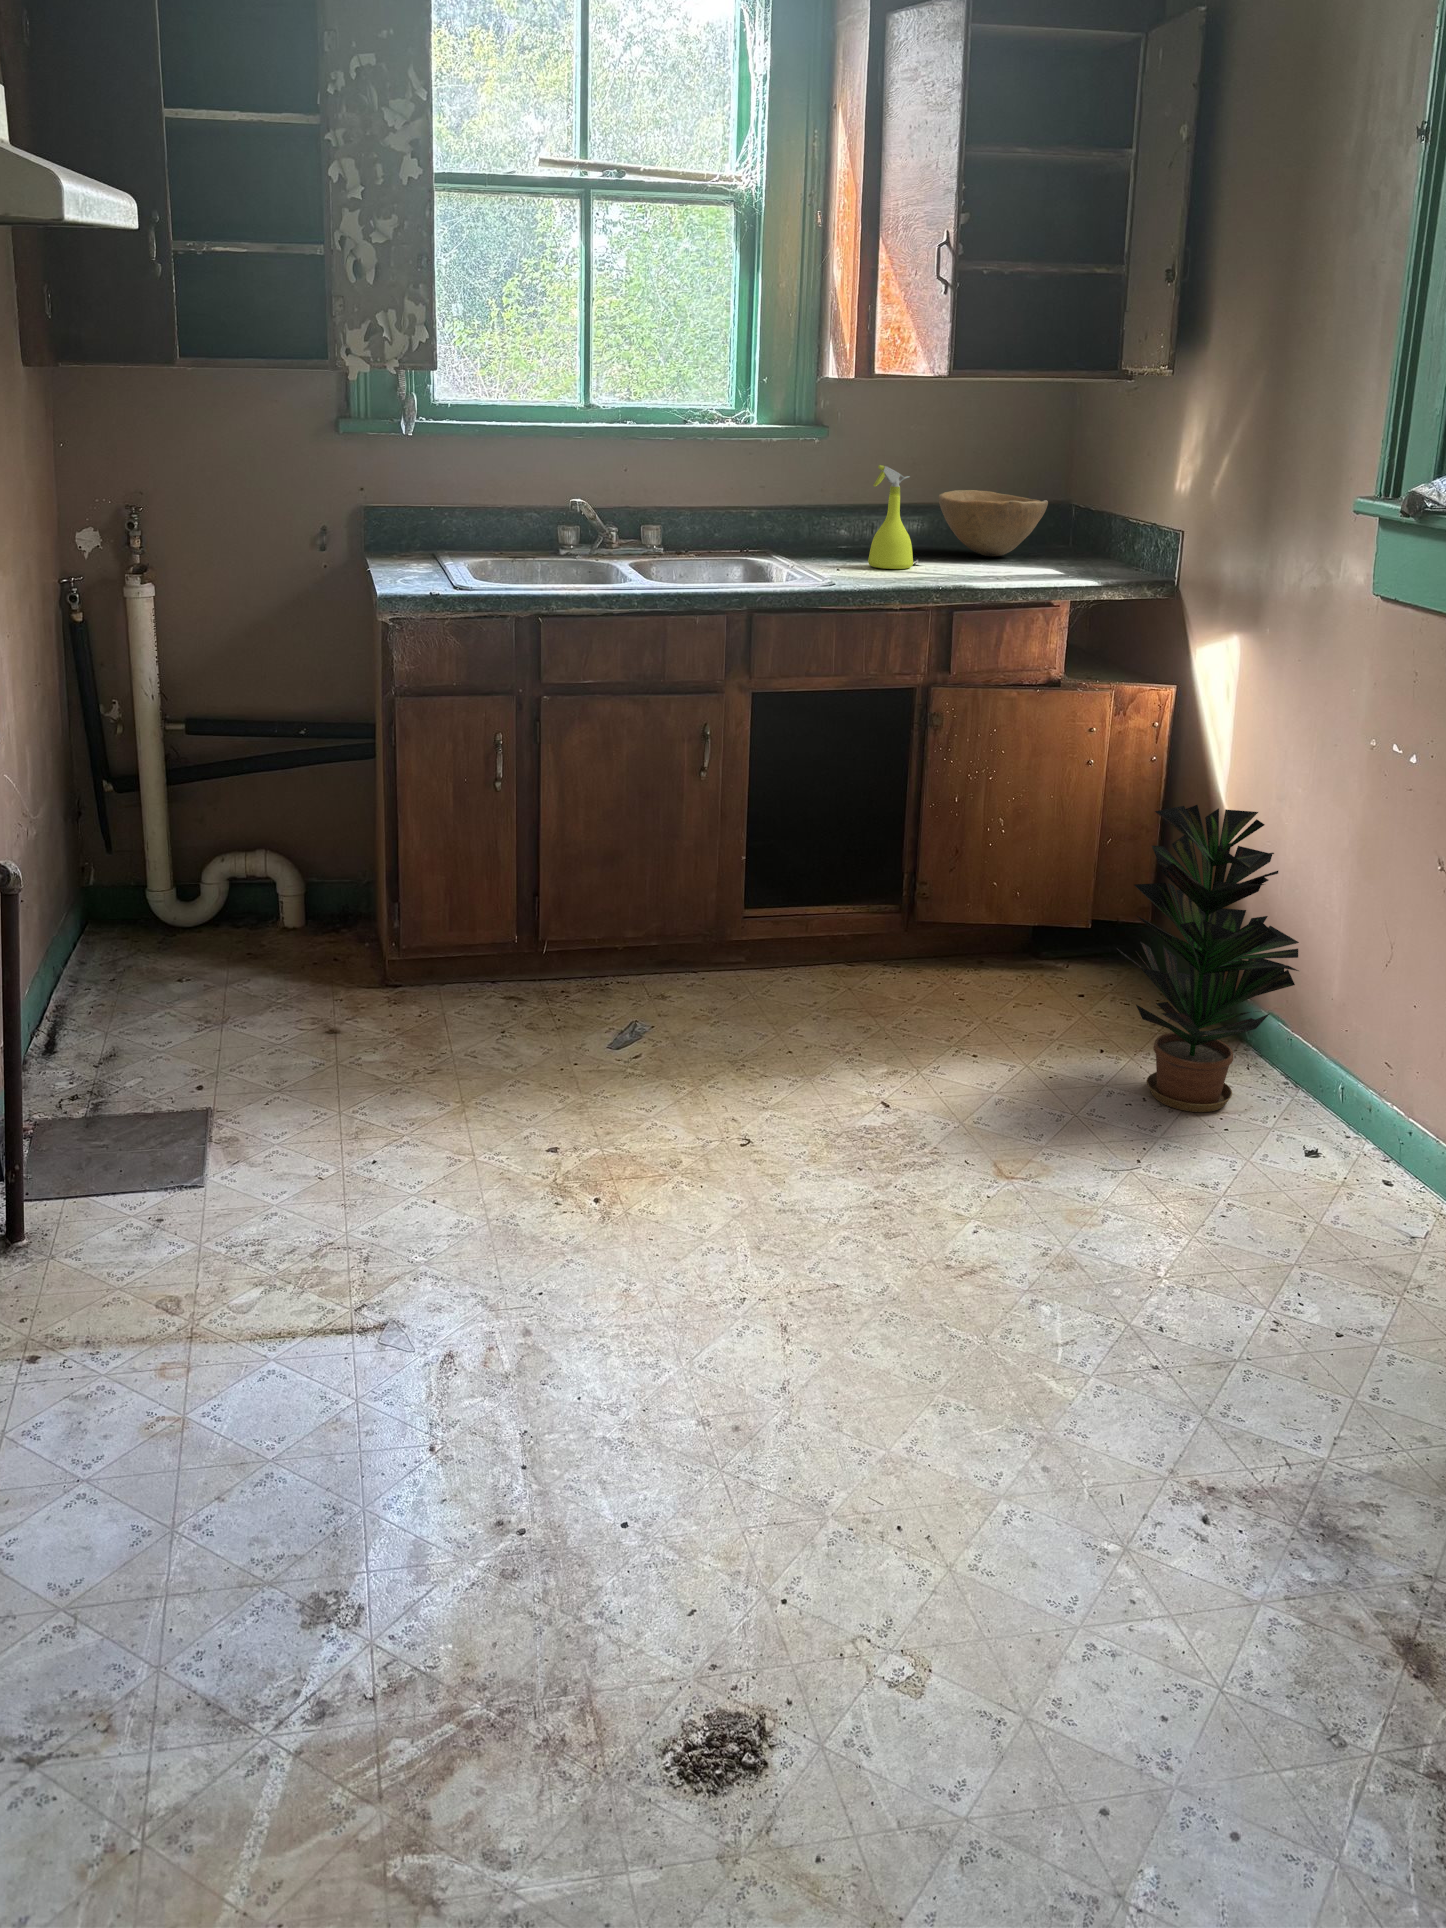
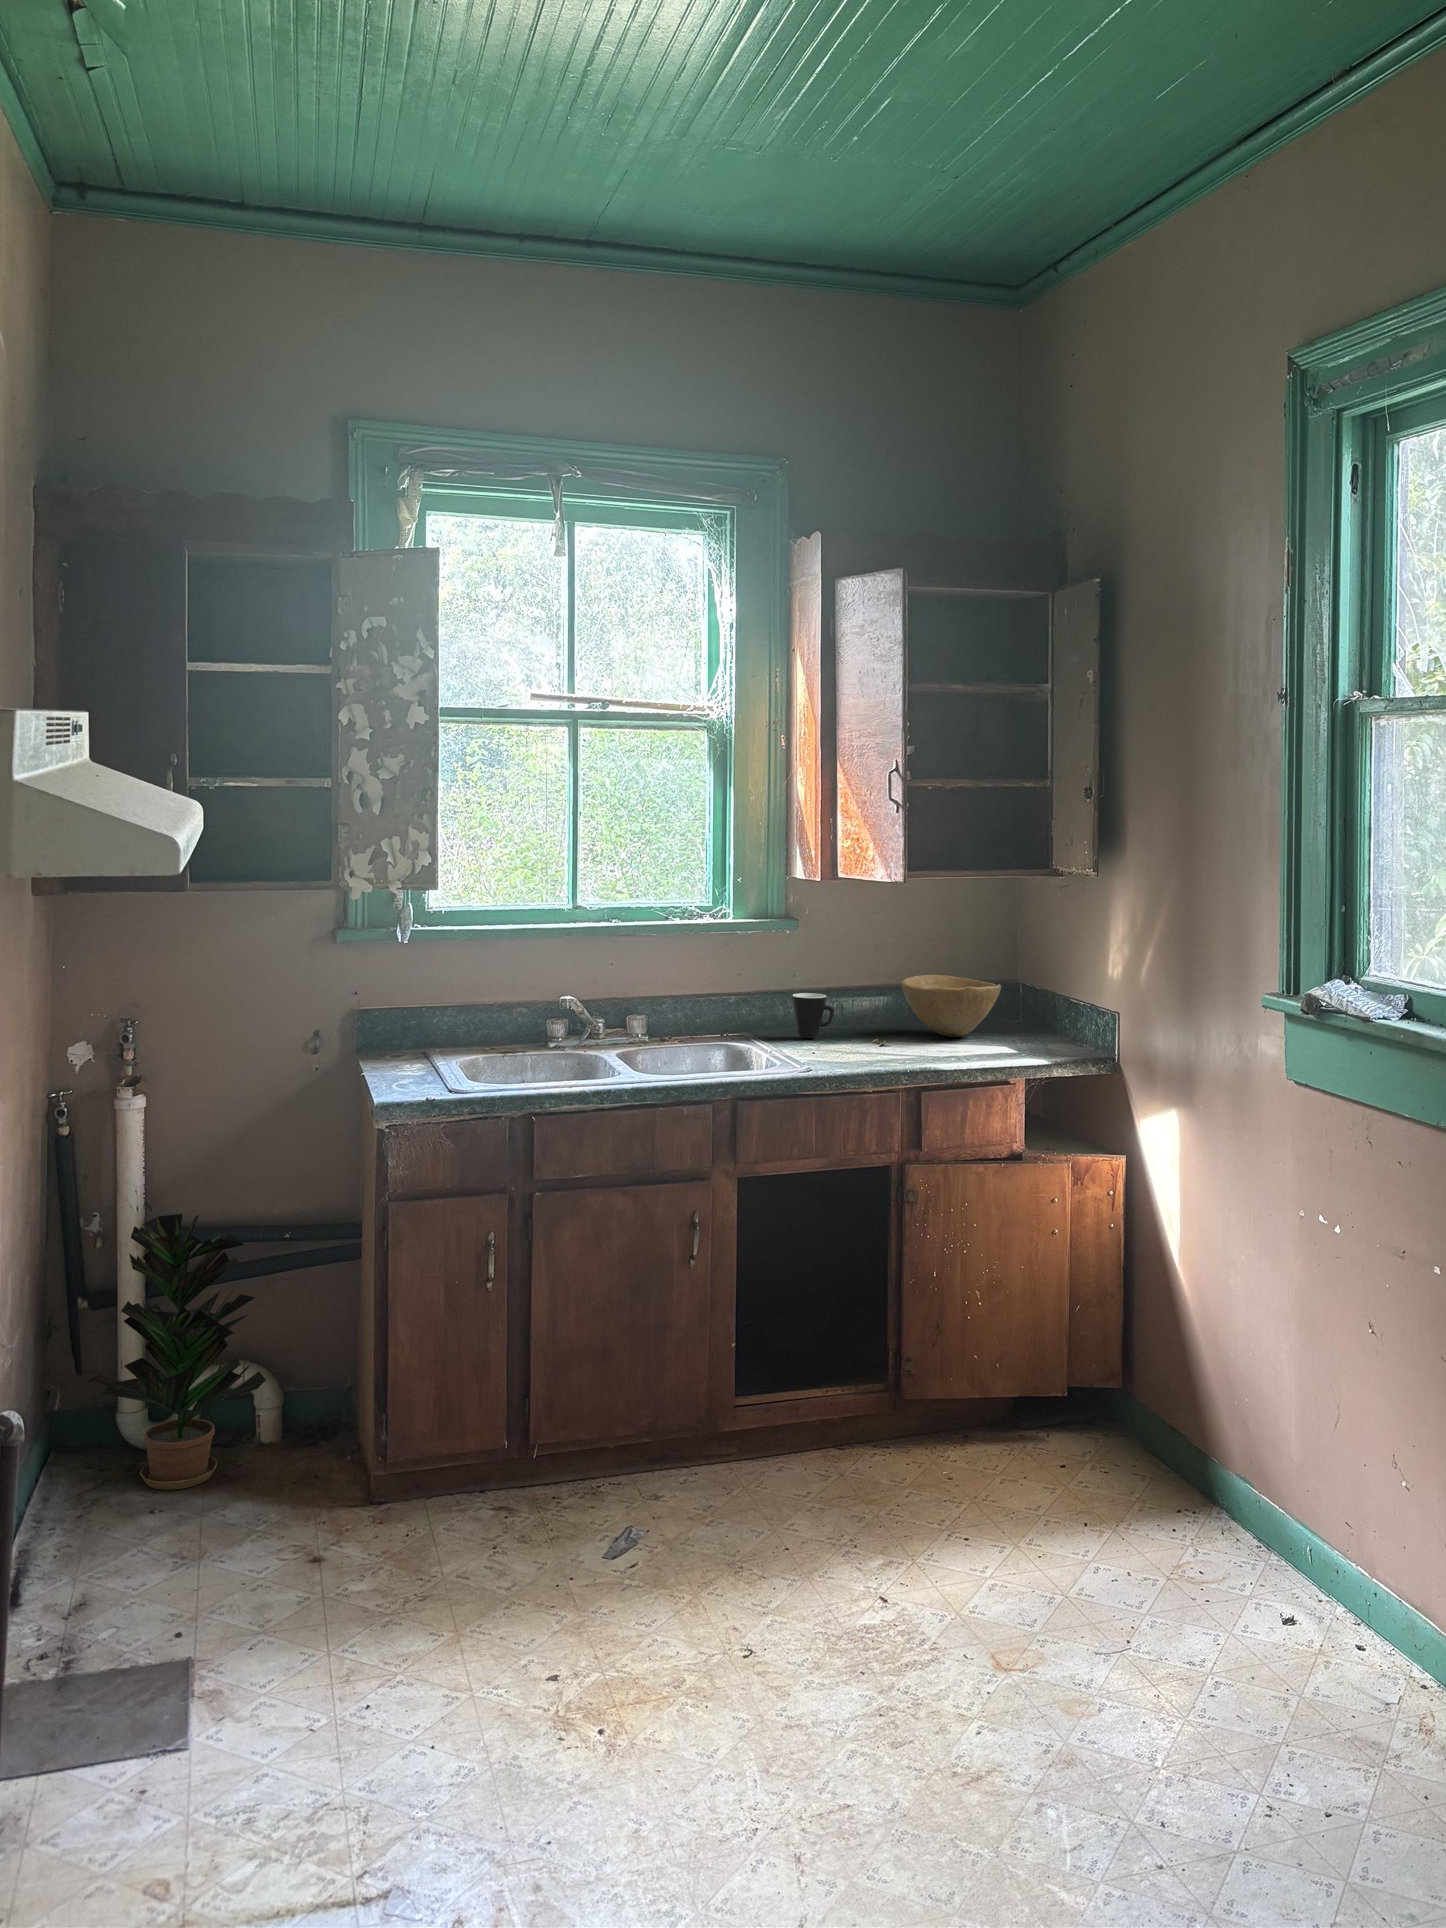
spray bottle: present [868,465,913,569] -> none [840,959,882,1055]
mug: none [820,505,864,553] -> present [792,993,834,1038]
potted plant: present [1117,805,1299,1112] -> present [89,1214,266,1490]

